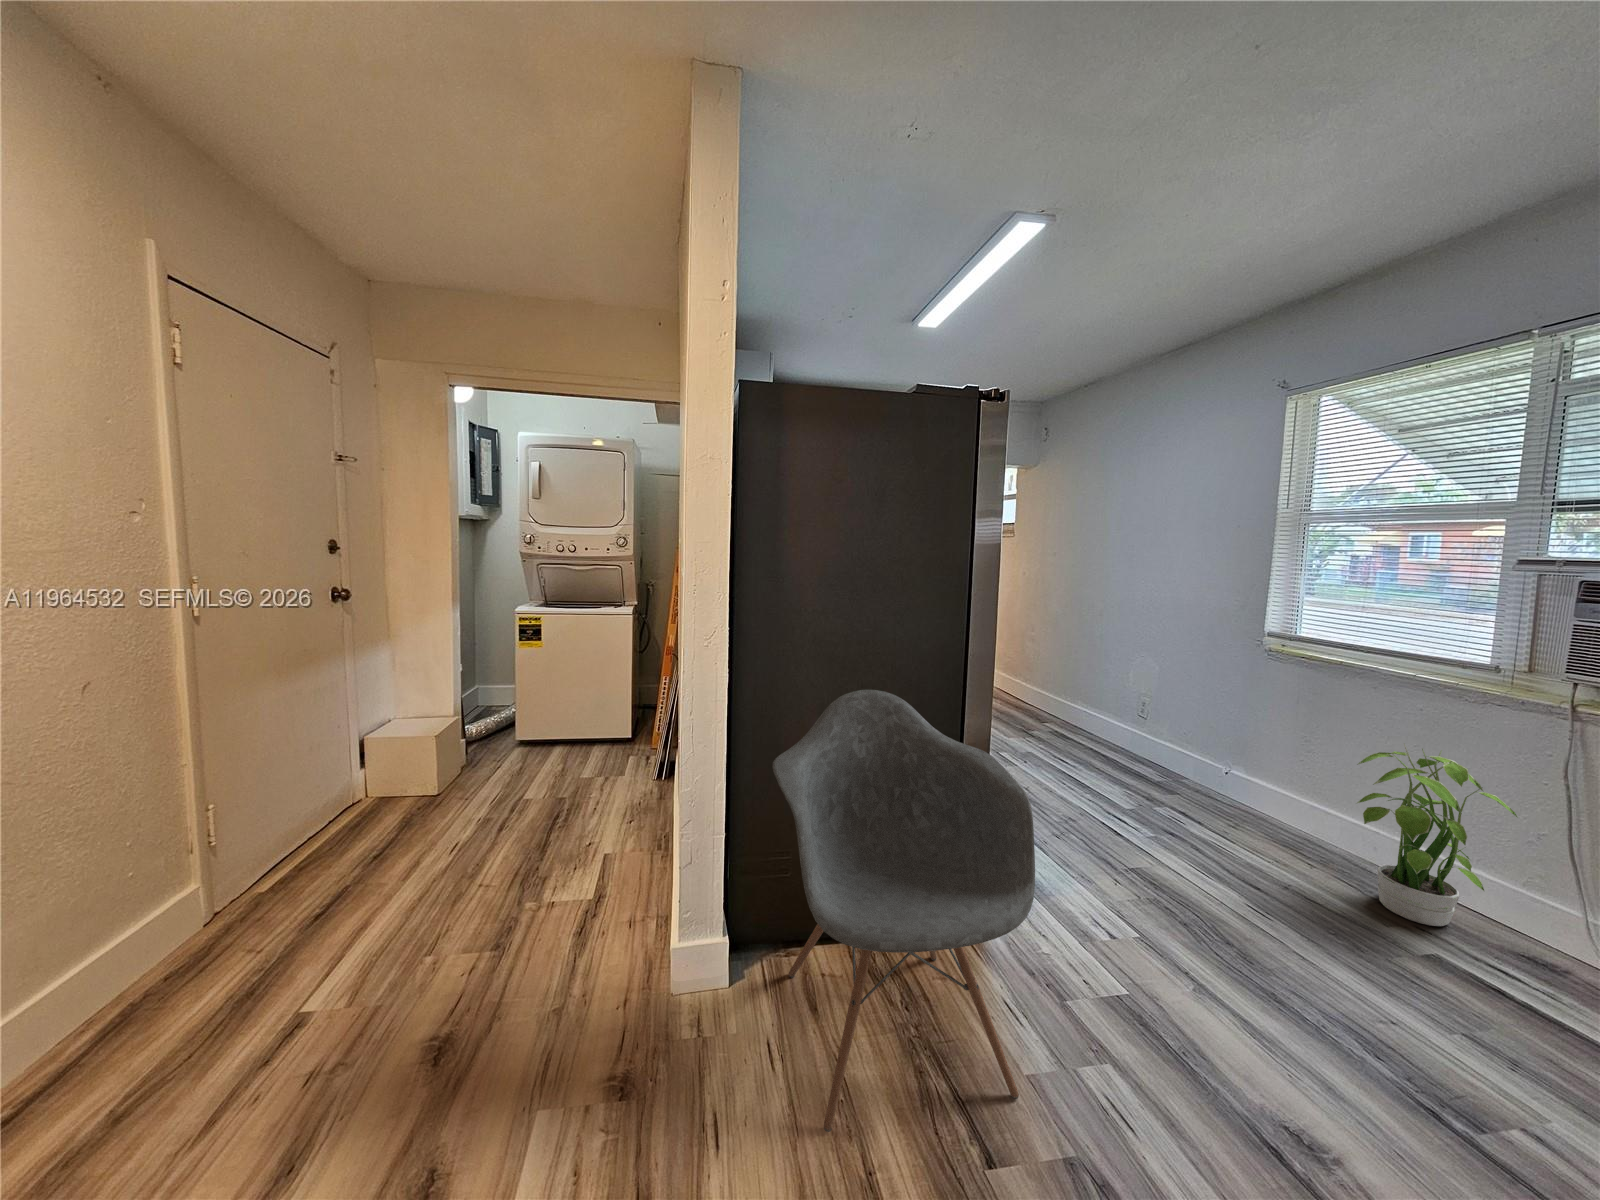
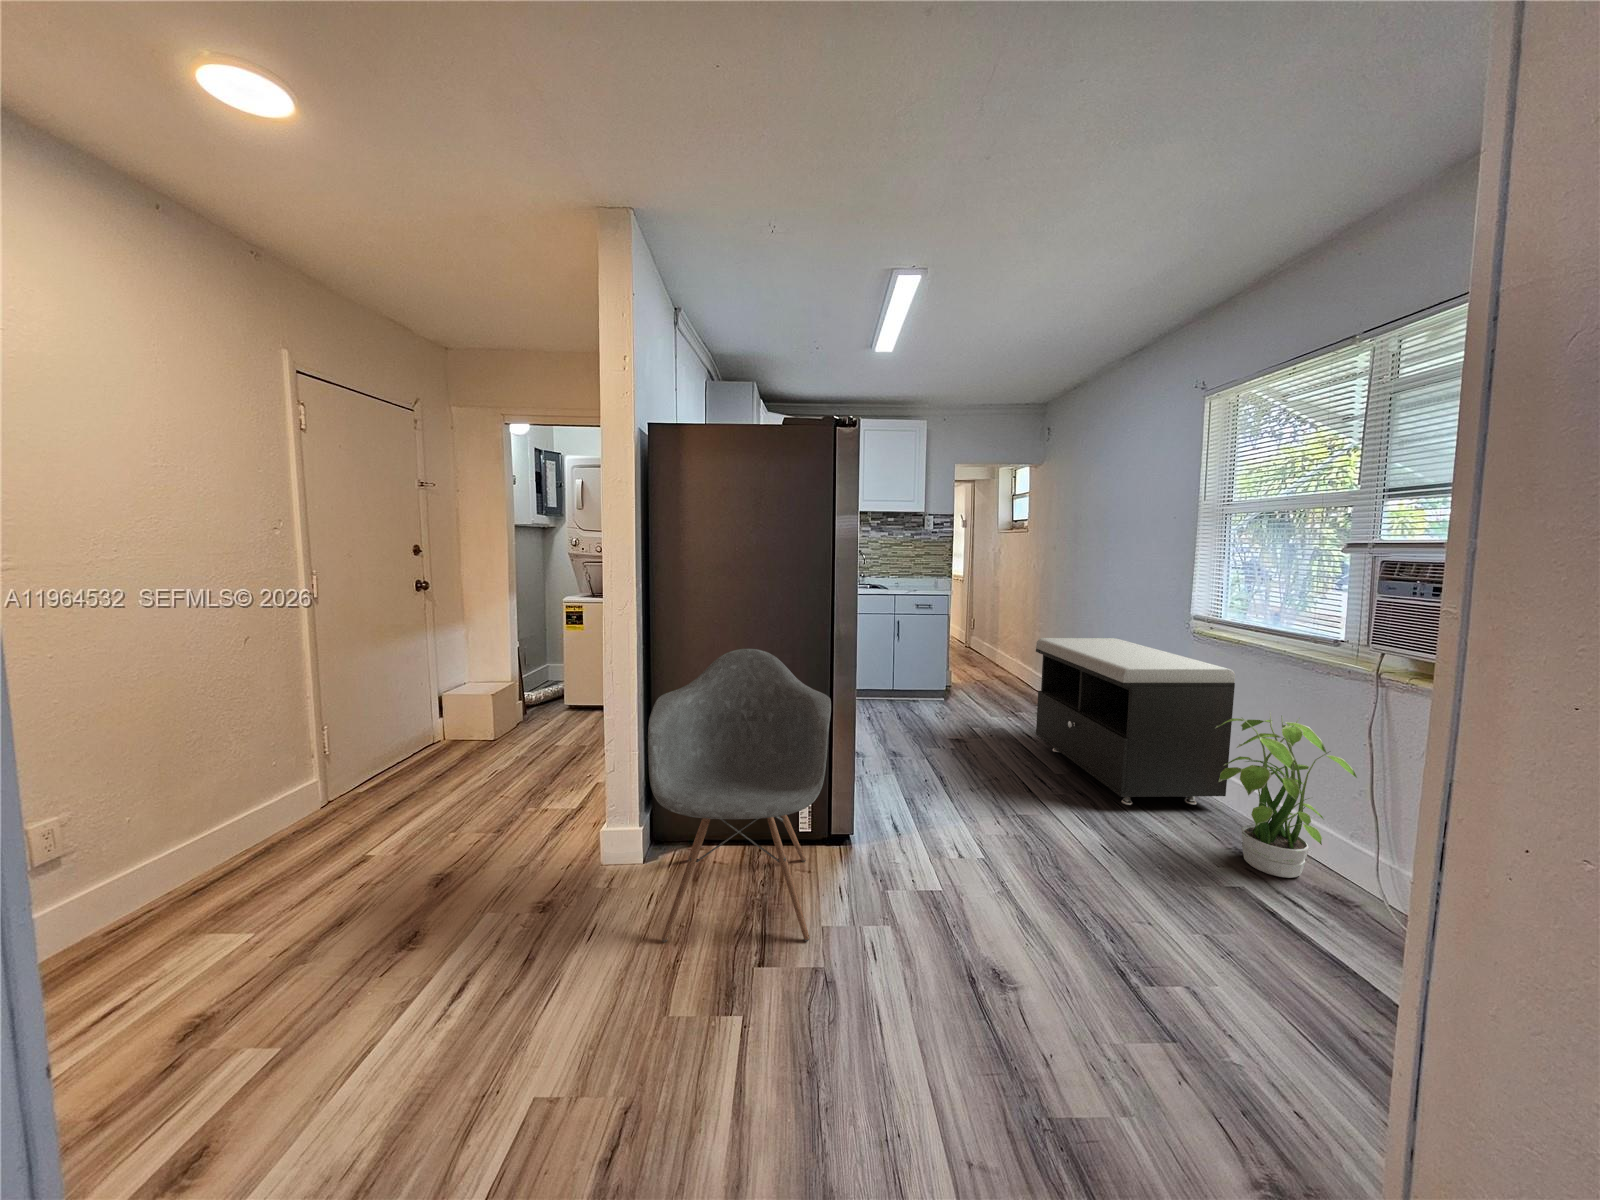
storage bench: none [1083,655,1333,843] -> present [1036,638,1235,805]

